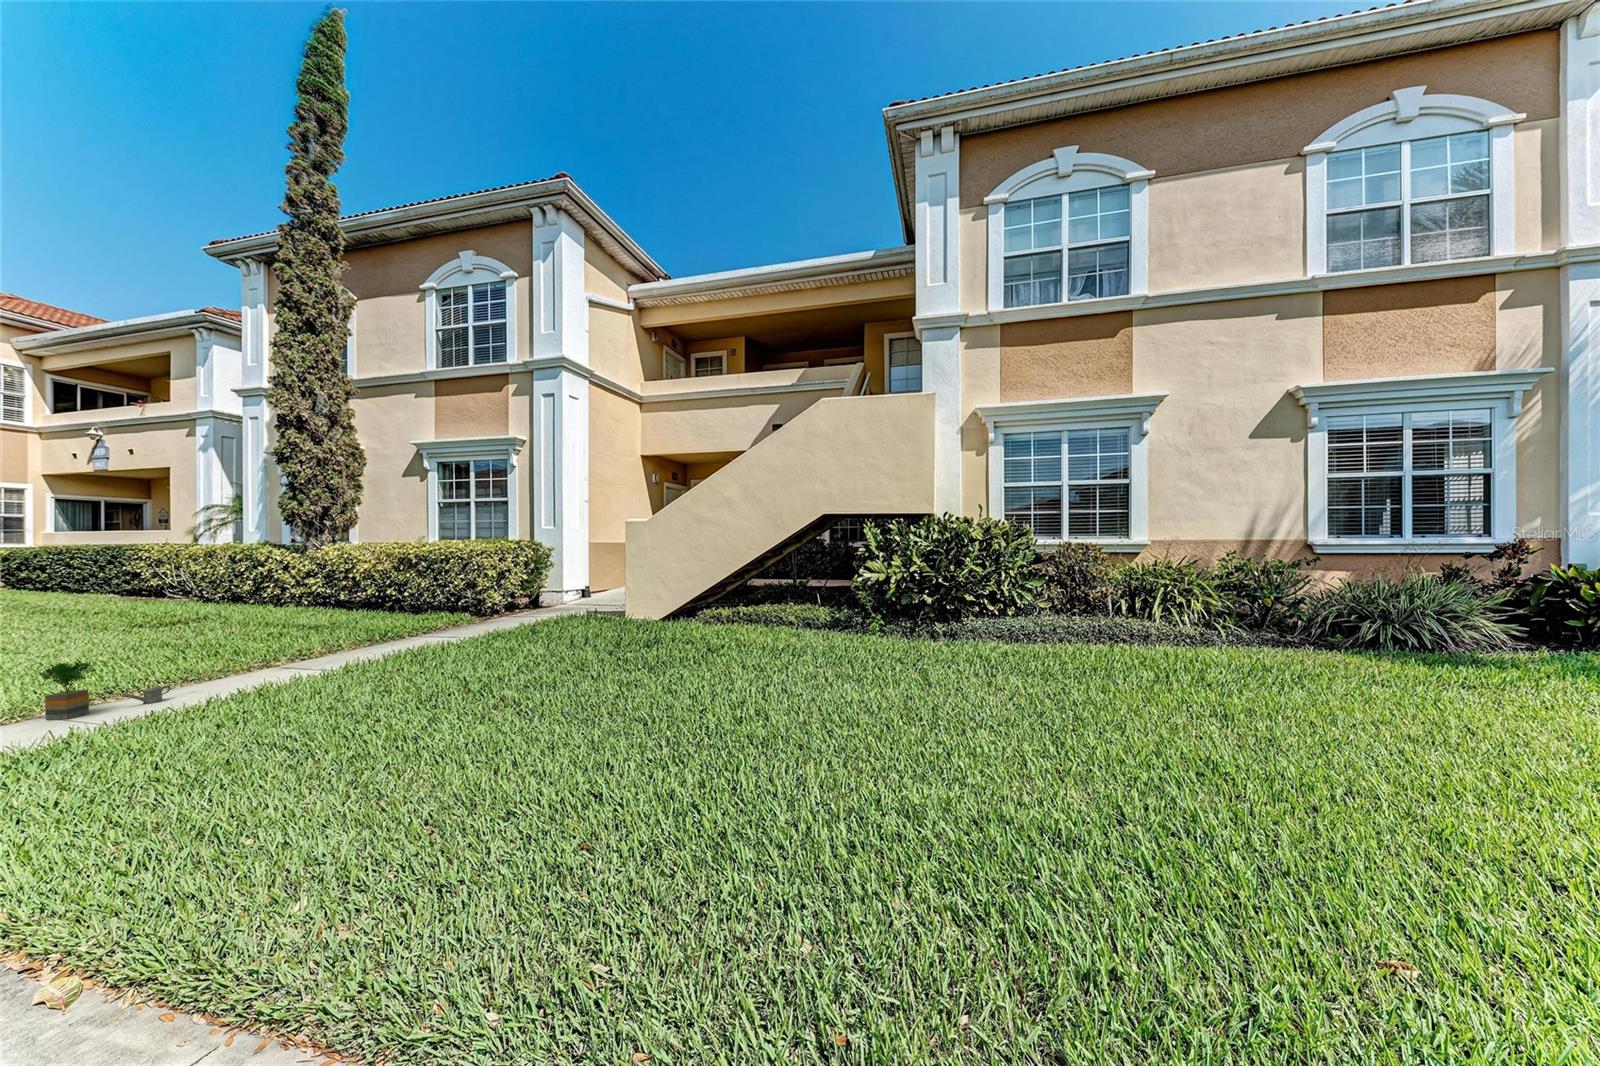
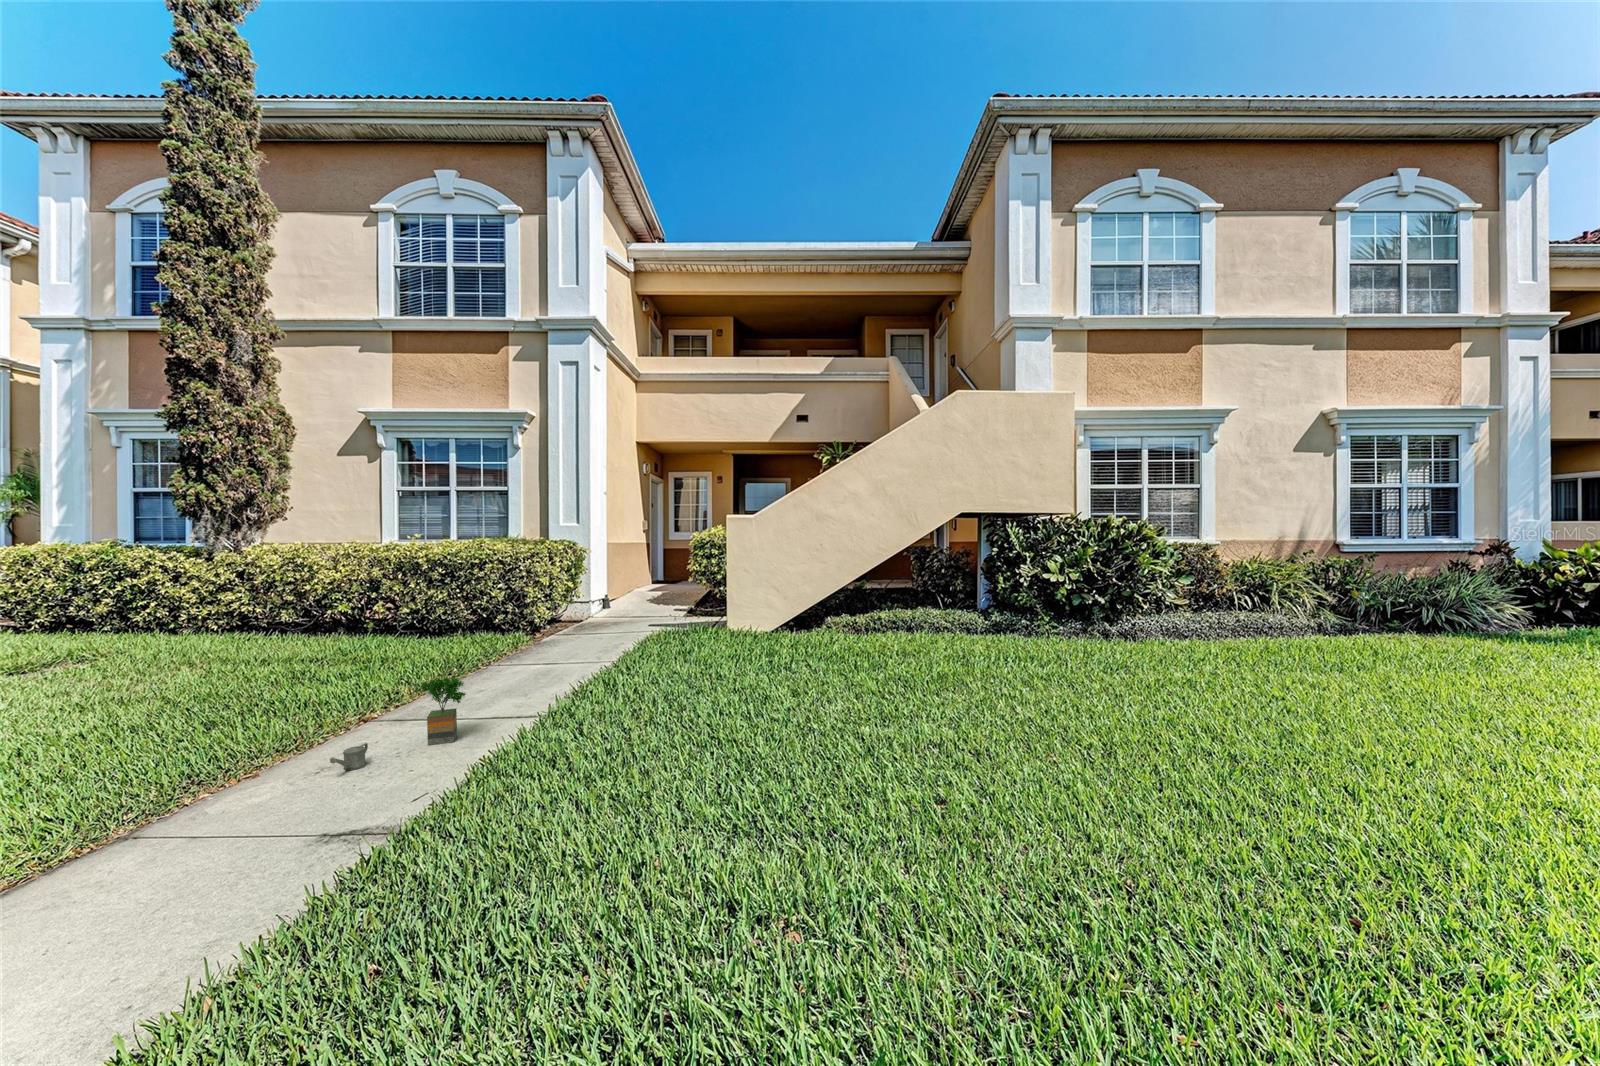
potted tree: present [42,662,95,720] -> present [421,677,466,745]

